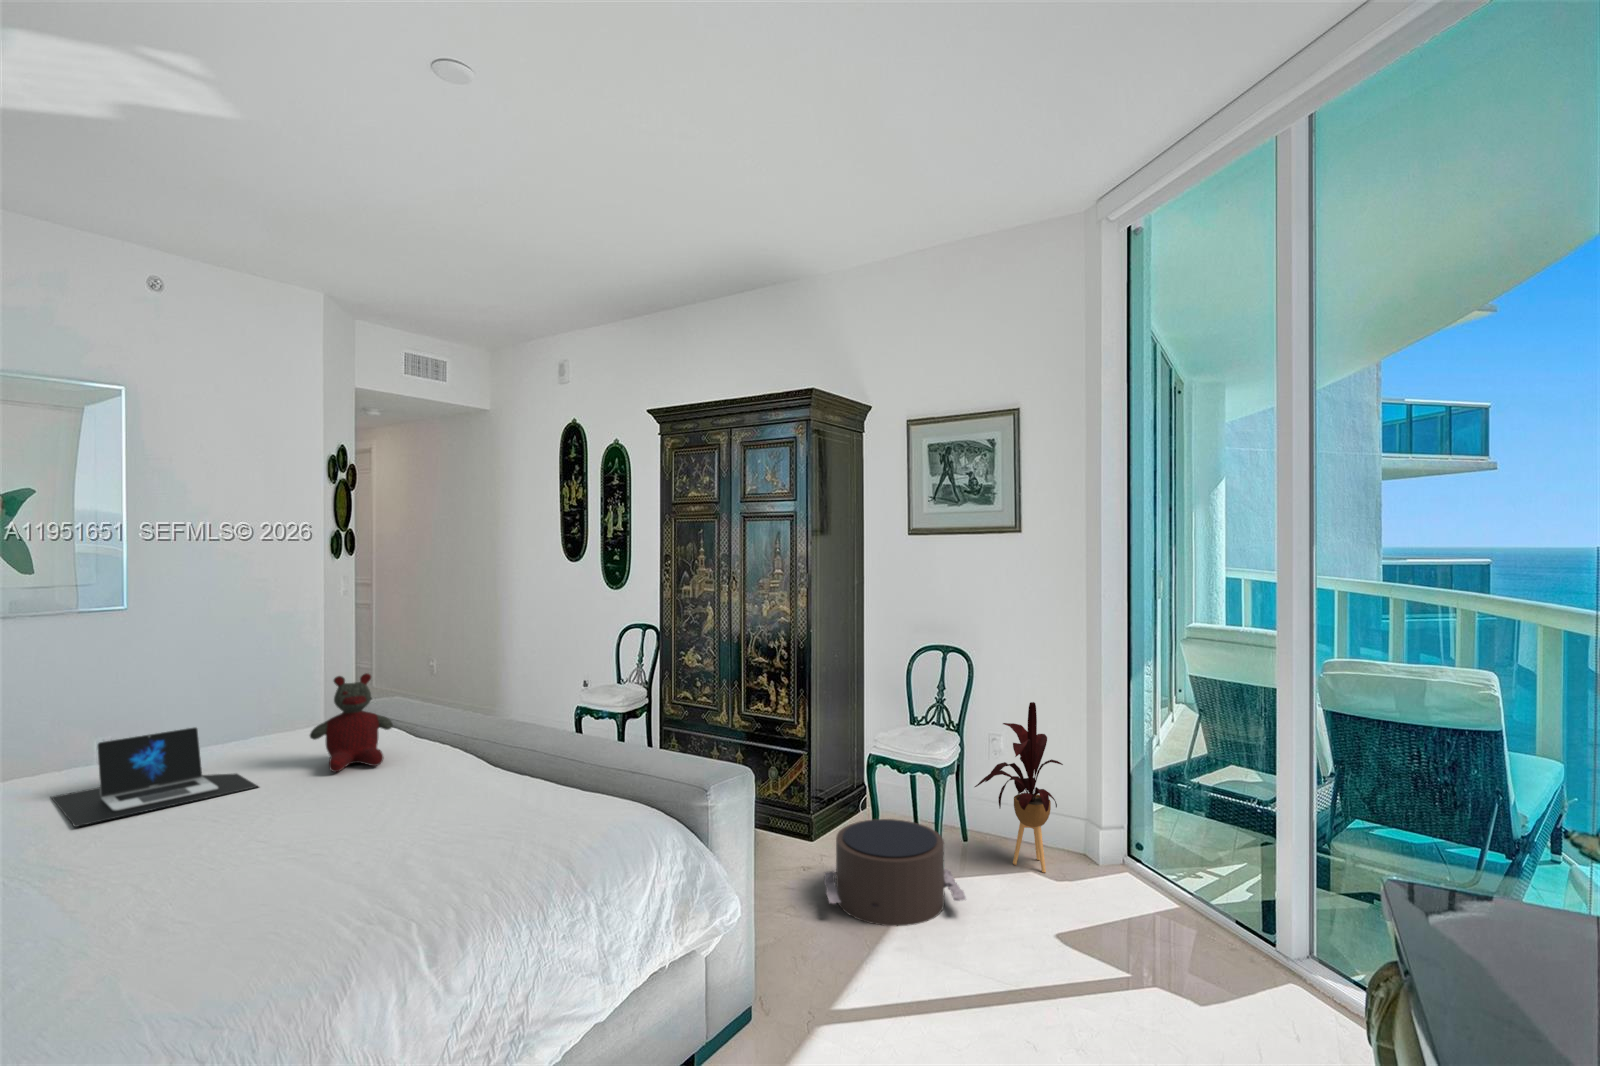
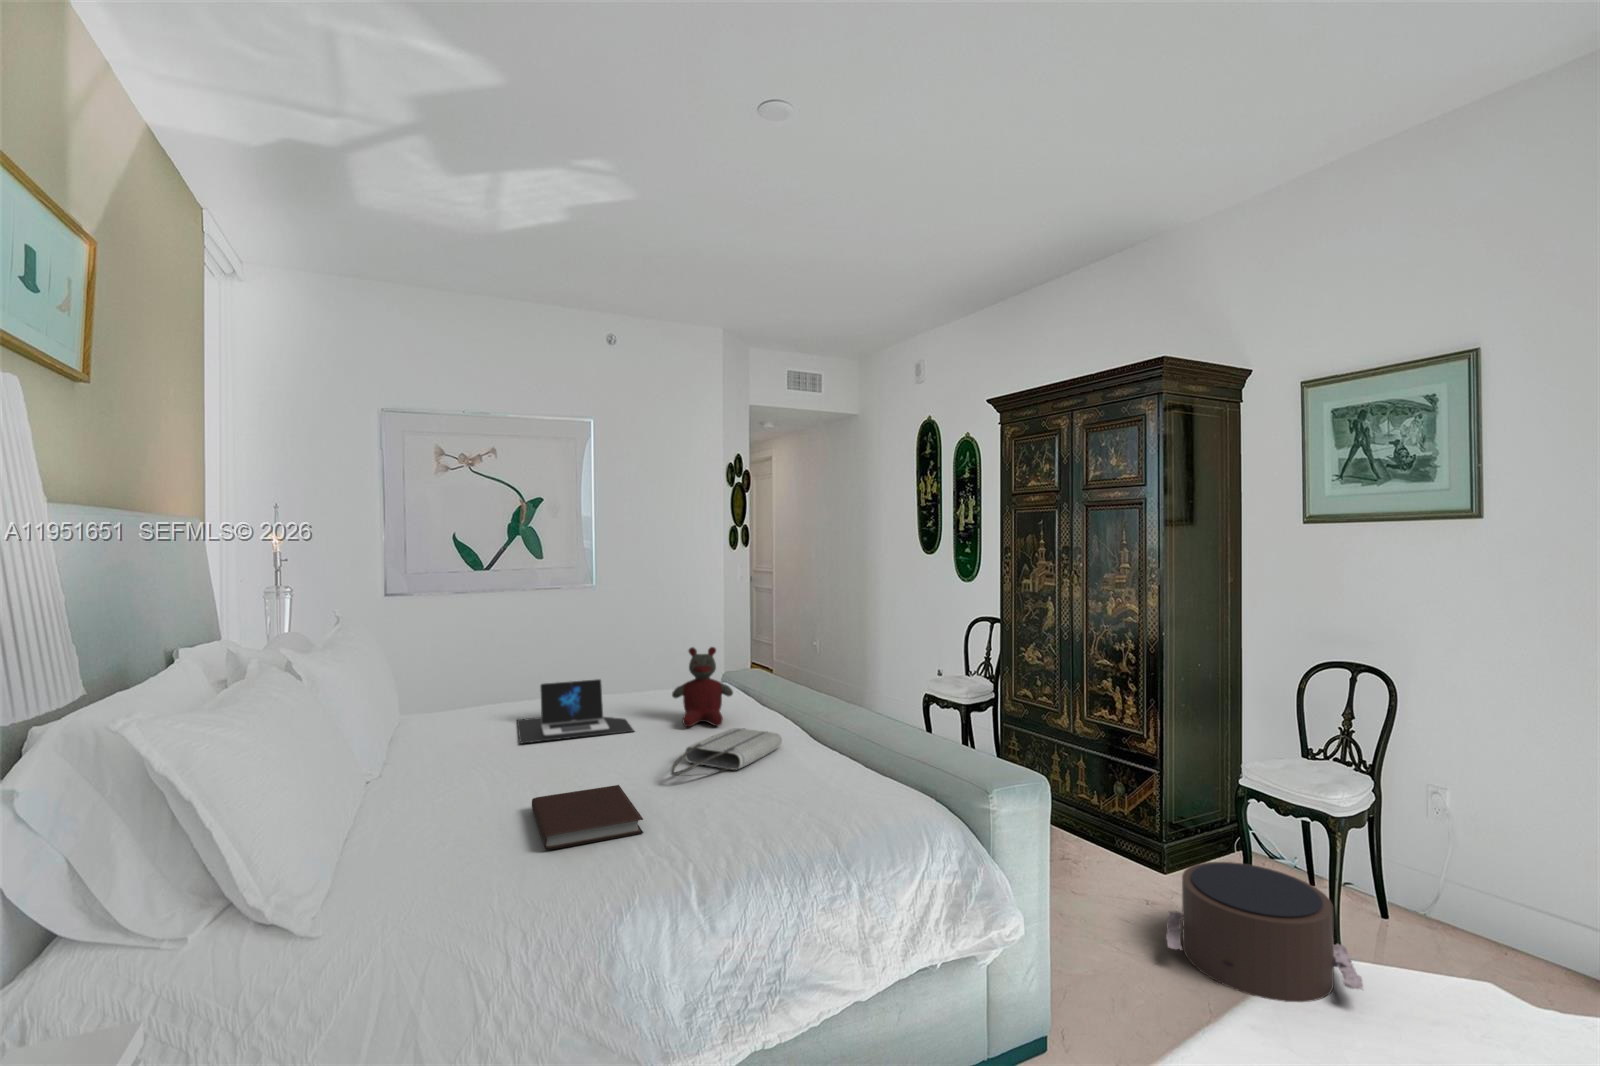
house plant: present [975,702,1063,872] -> none [1391,750,1546,985]
tote bag: none [343,763,469,829] -> present [671,728,782,776]
notebook: none [142,852,333,951] -> present [532,785,643,850]

